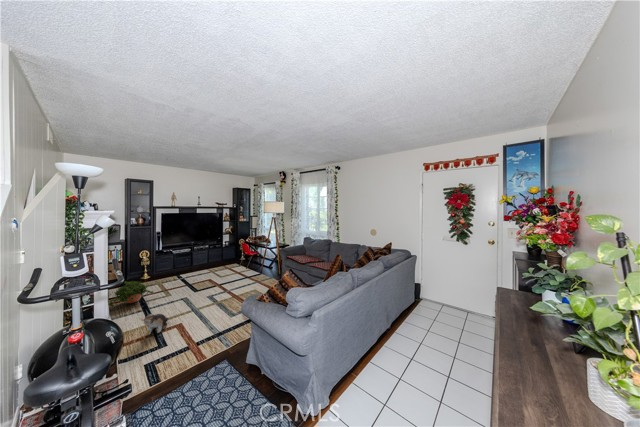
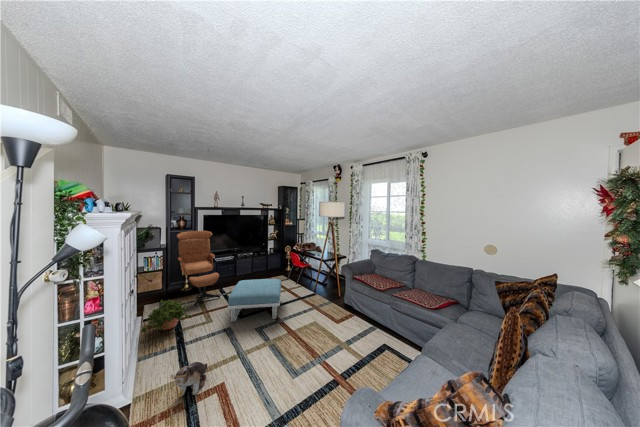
lounge chair: none [136,227,178,287] -> present [177,231,220,306]
footstool: none [185,263,231,295] -> present [228,279,281,322]

